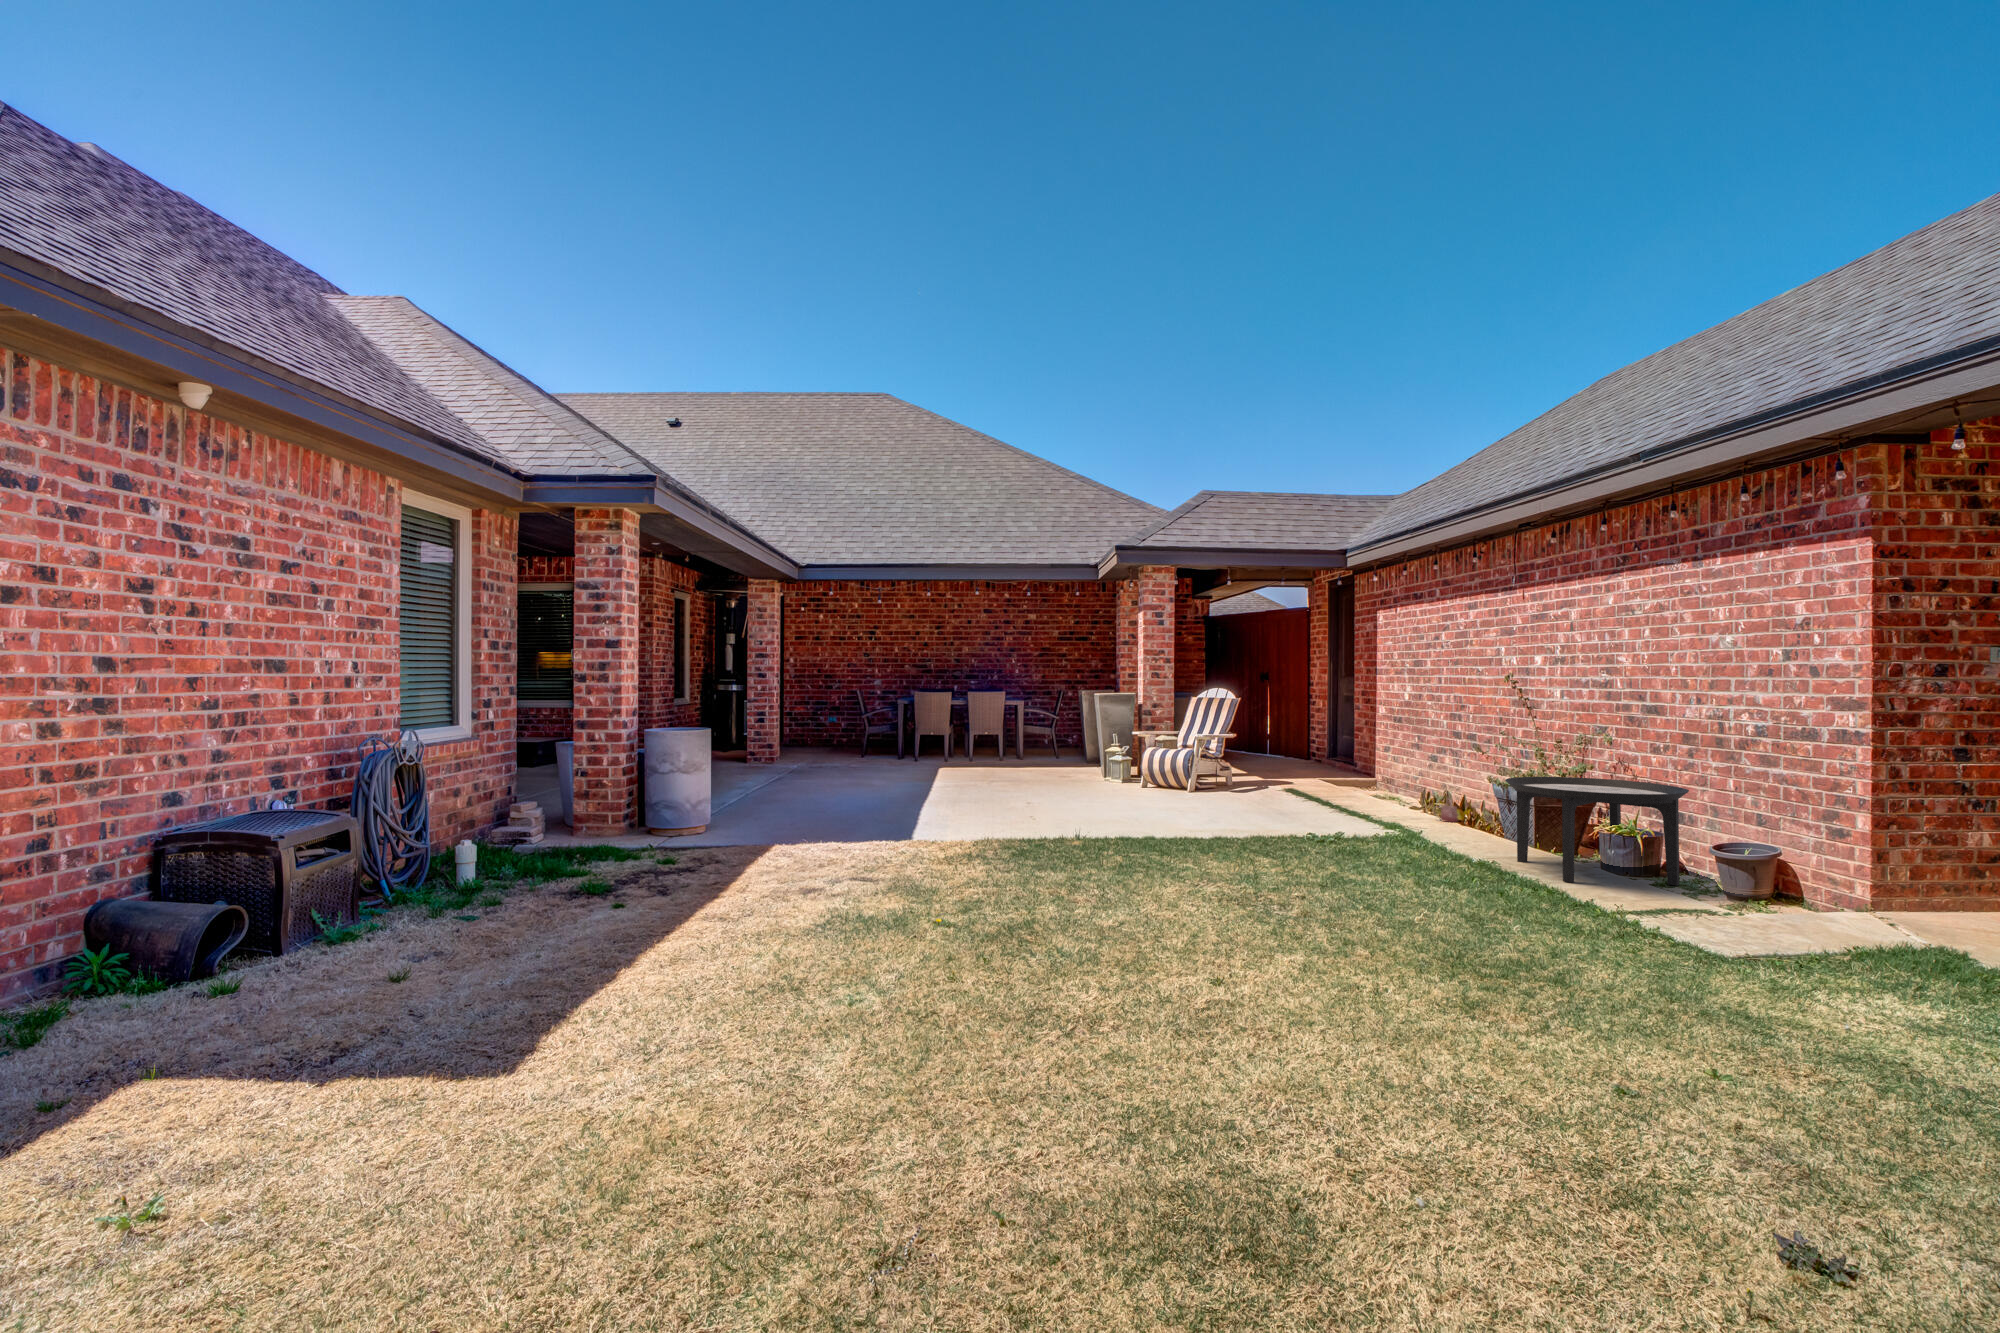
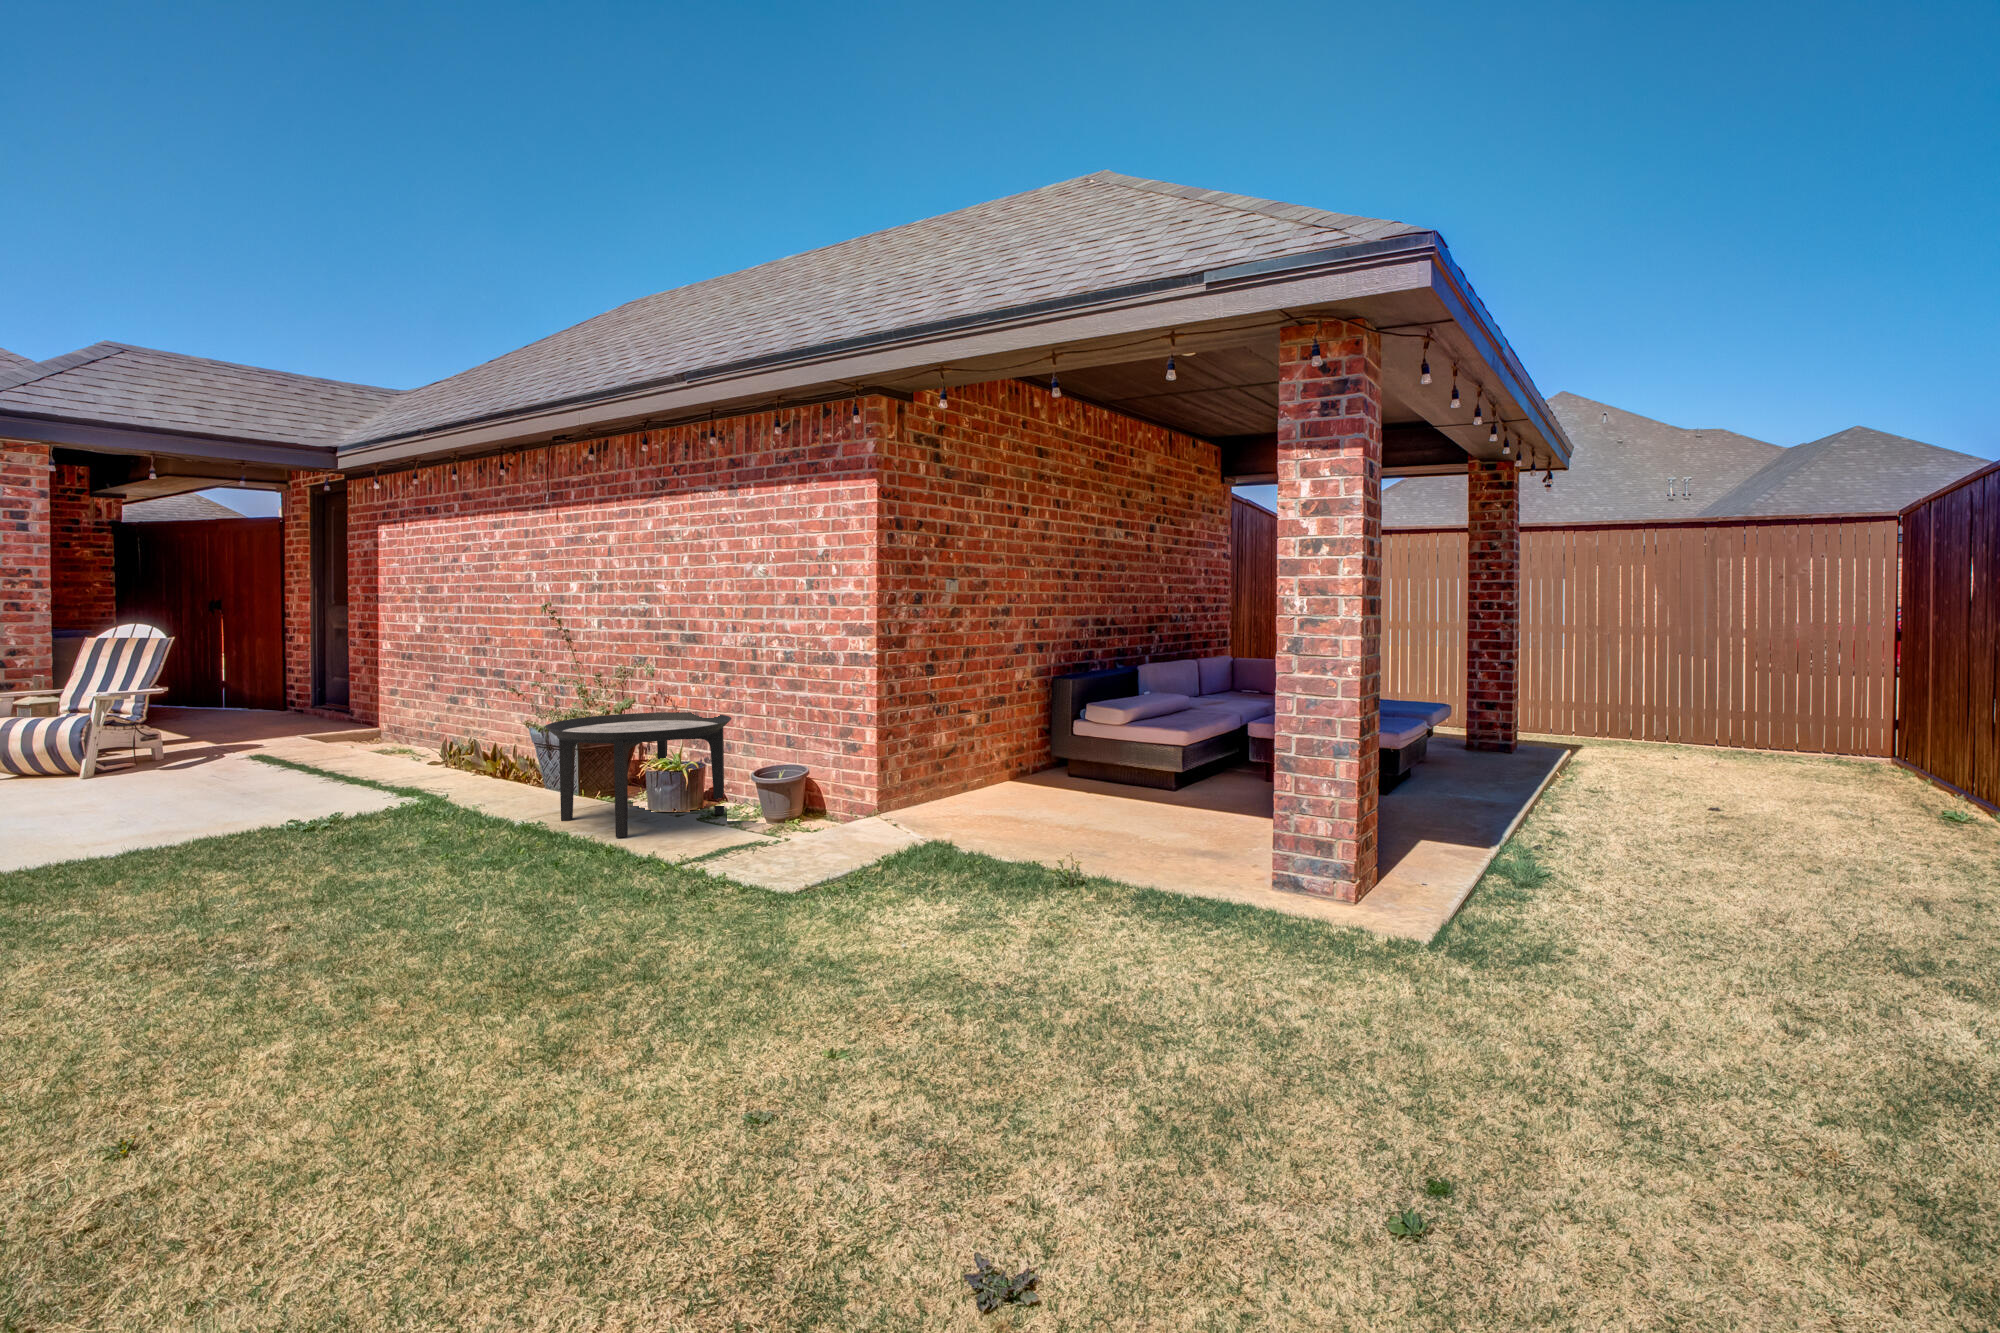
watering can: present [1440,799,1458,822] -> none [452,751,503,780]

